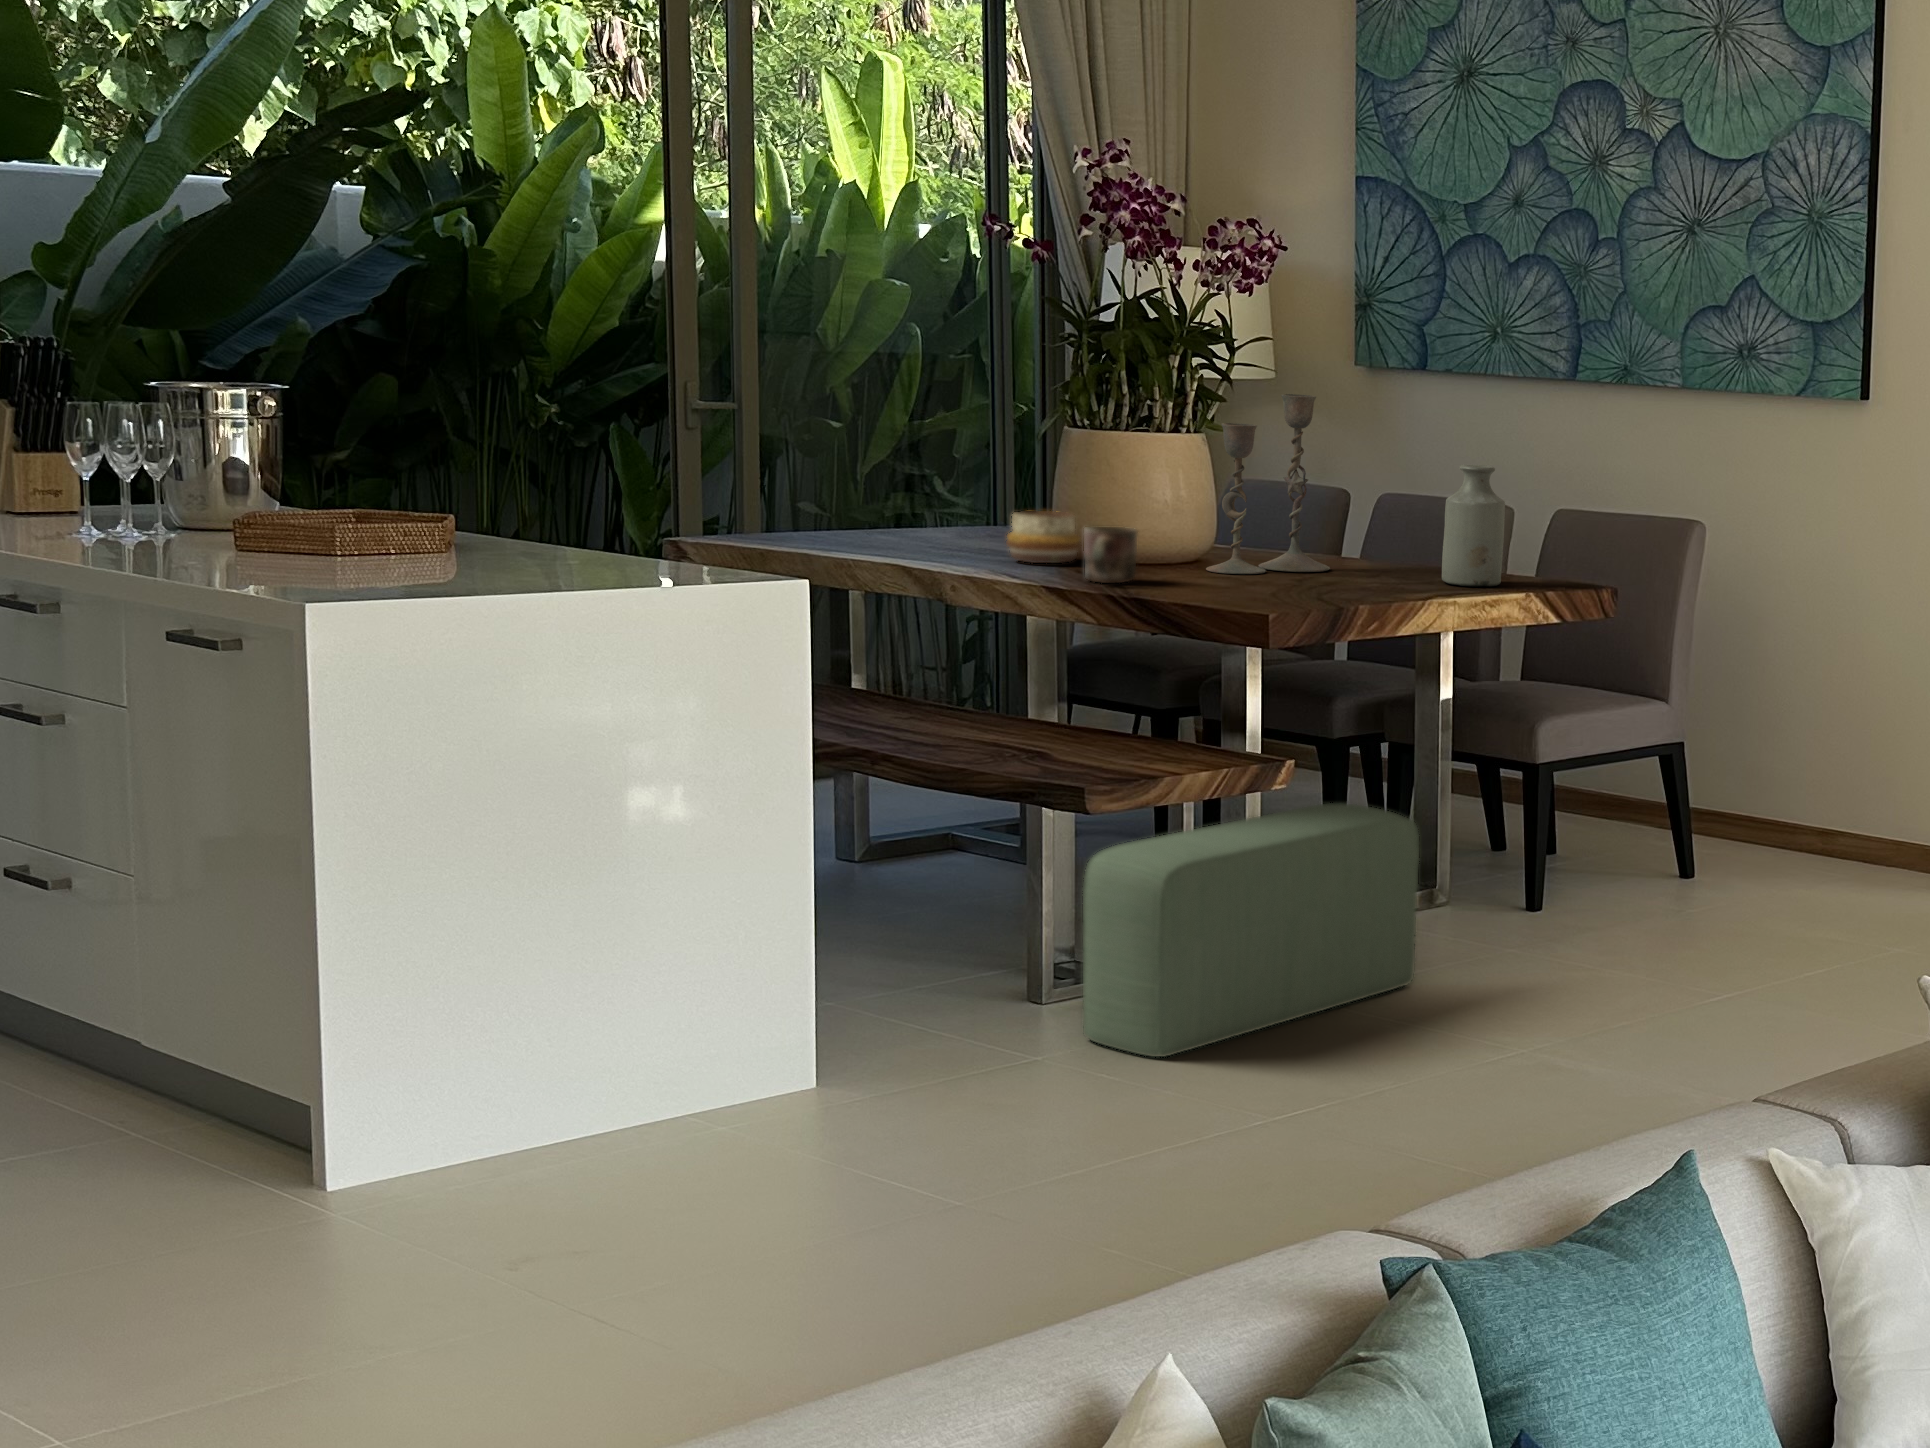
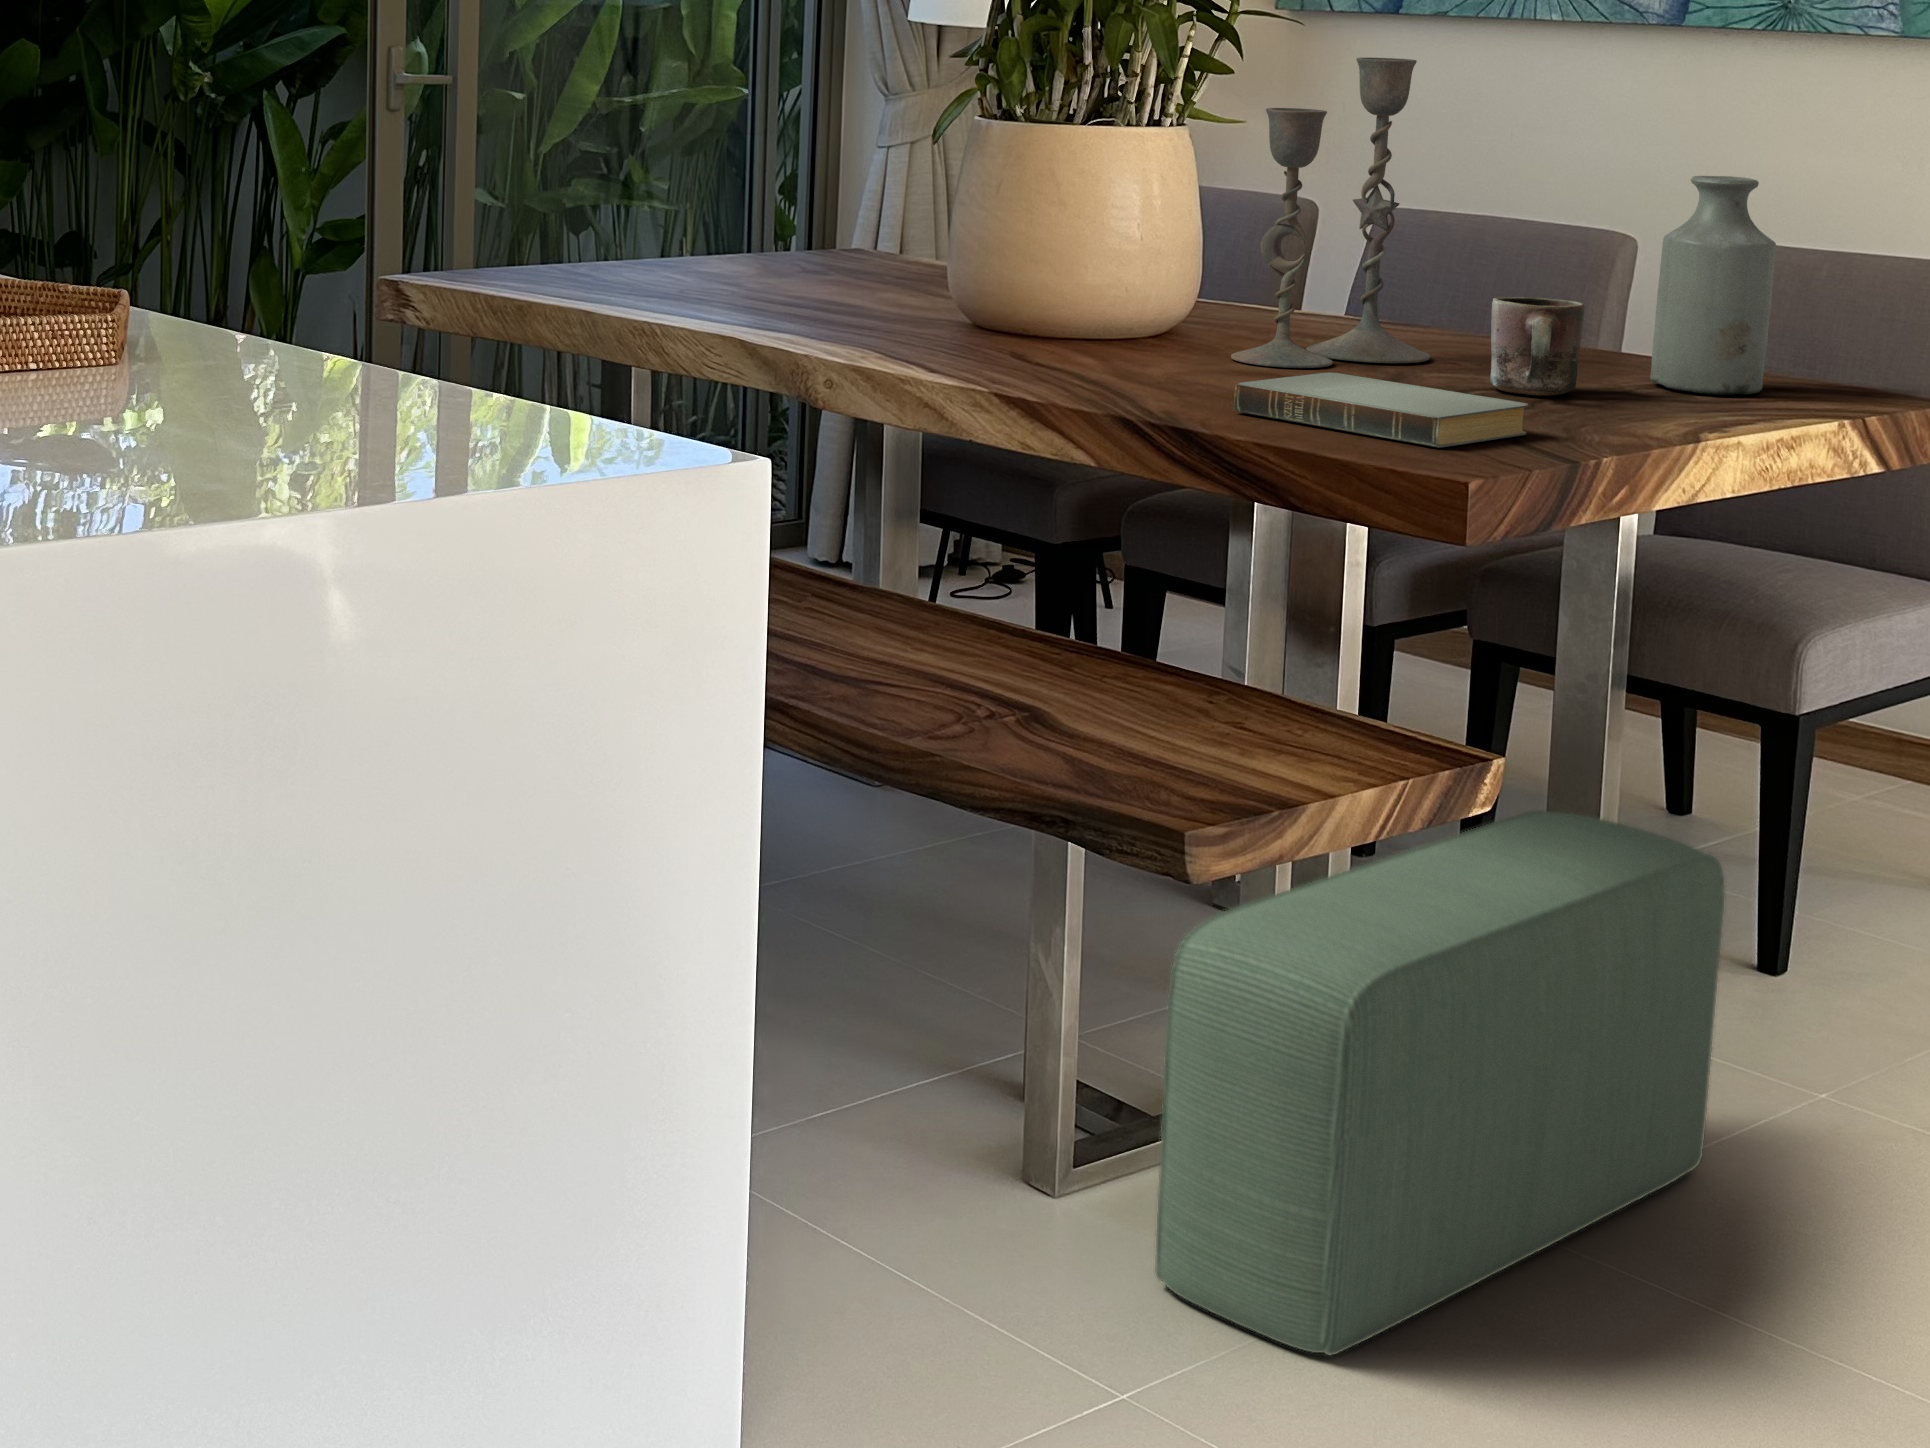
decorative bowl: present [1007,511,1080,563] -> none [904,258,1024,346]
mug: present [1084,527,1137,583] -> present [1490,297,1585,396]
book: none [1169,573,1326,609] -> present [1234,372,1528,447]

